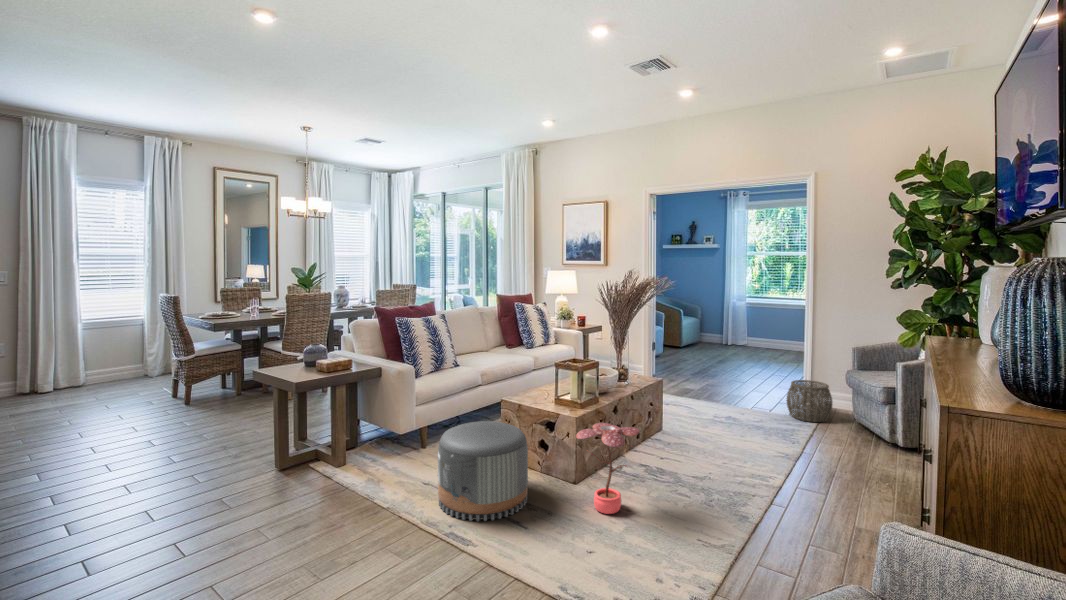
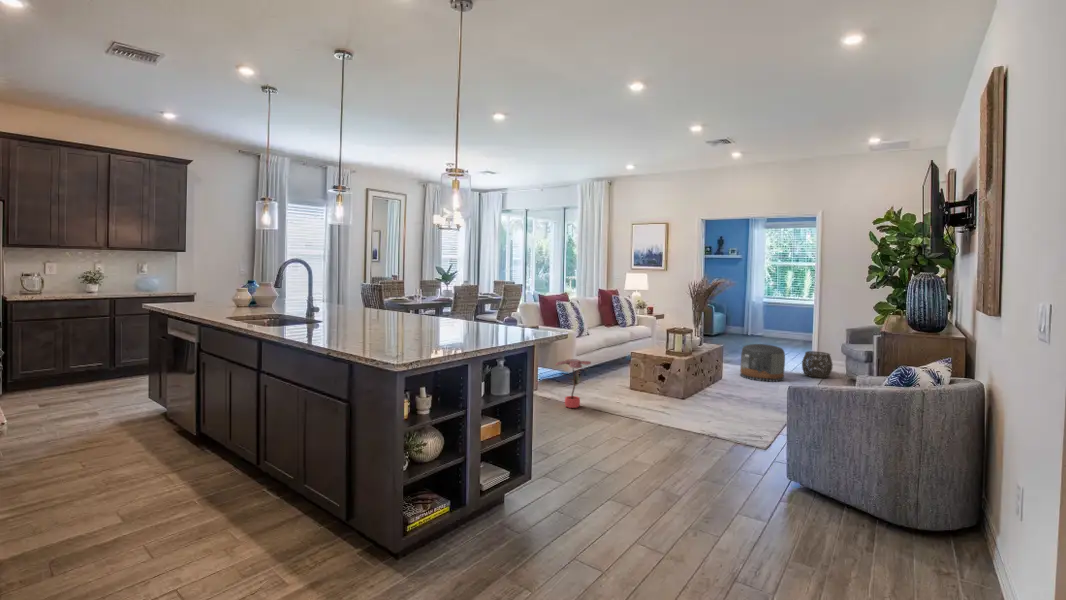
pouf: present [438,421,528,521] -> present [740,344,785,382]
potted plant: present [576,423,640,514] -> present [556,359,591,408]

